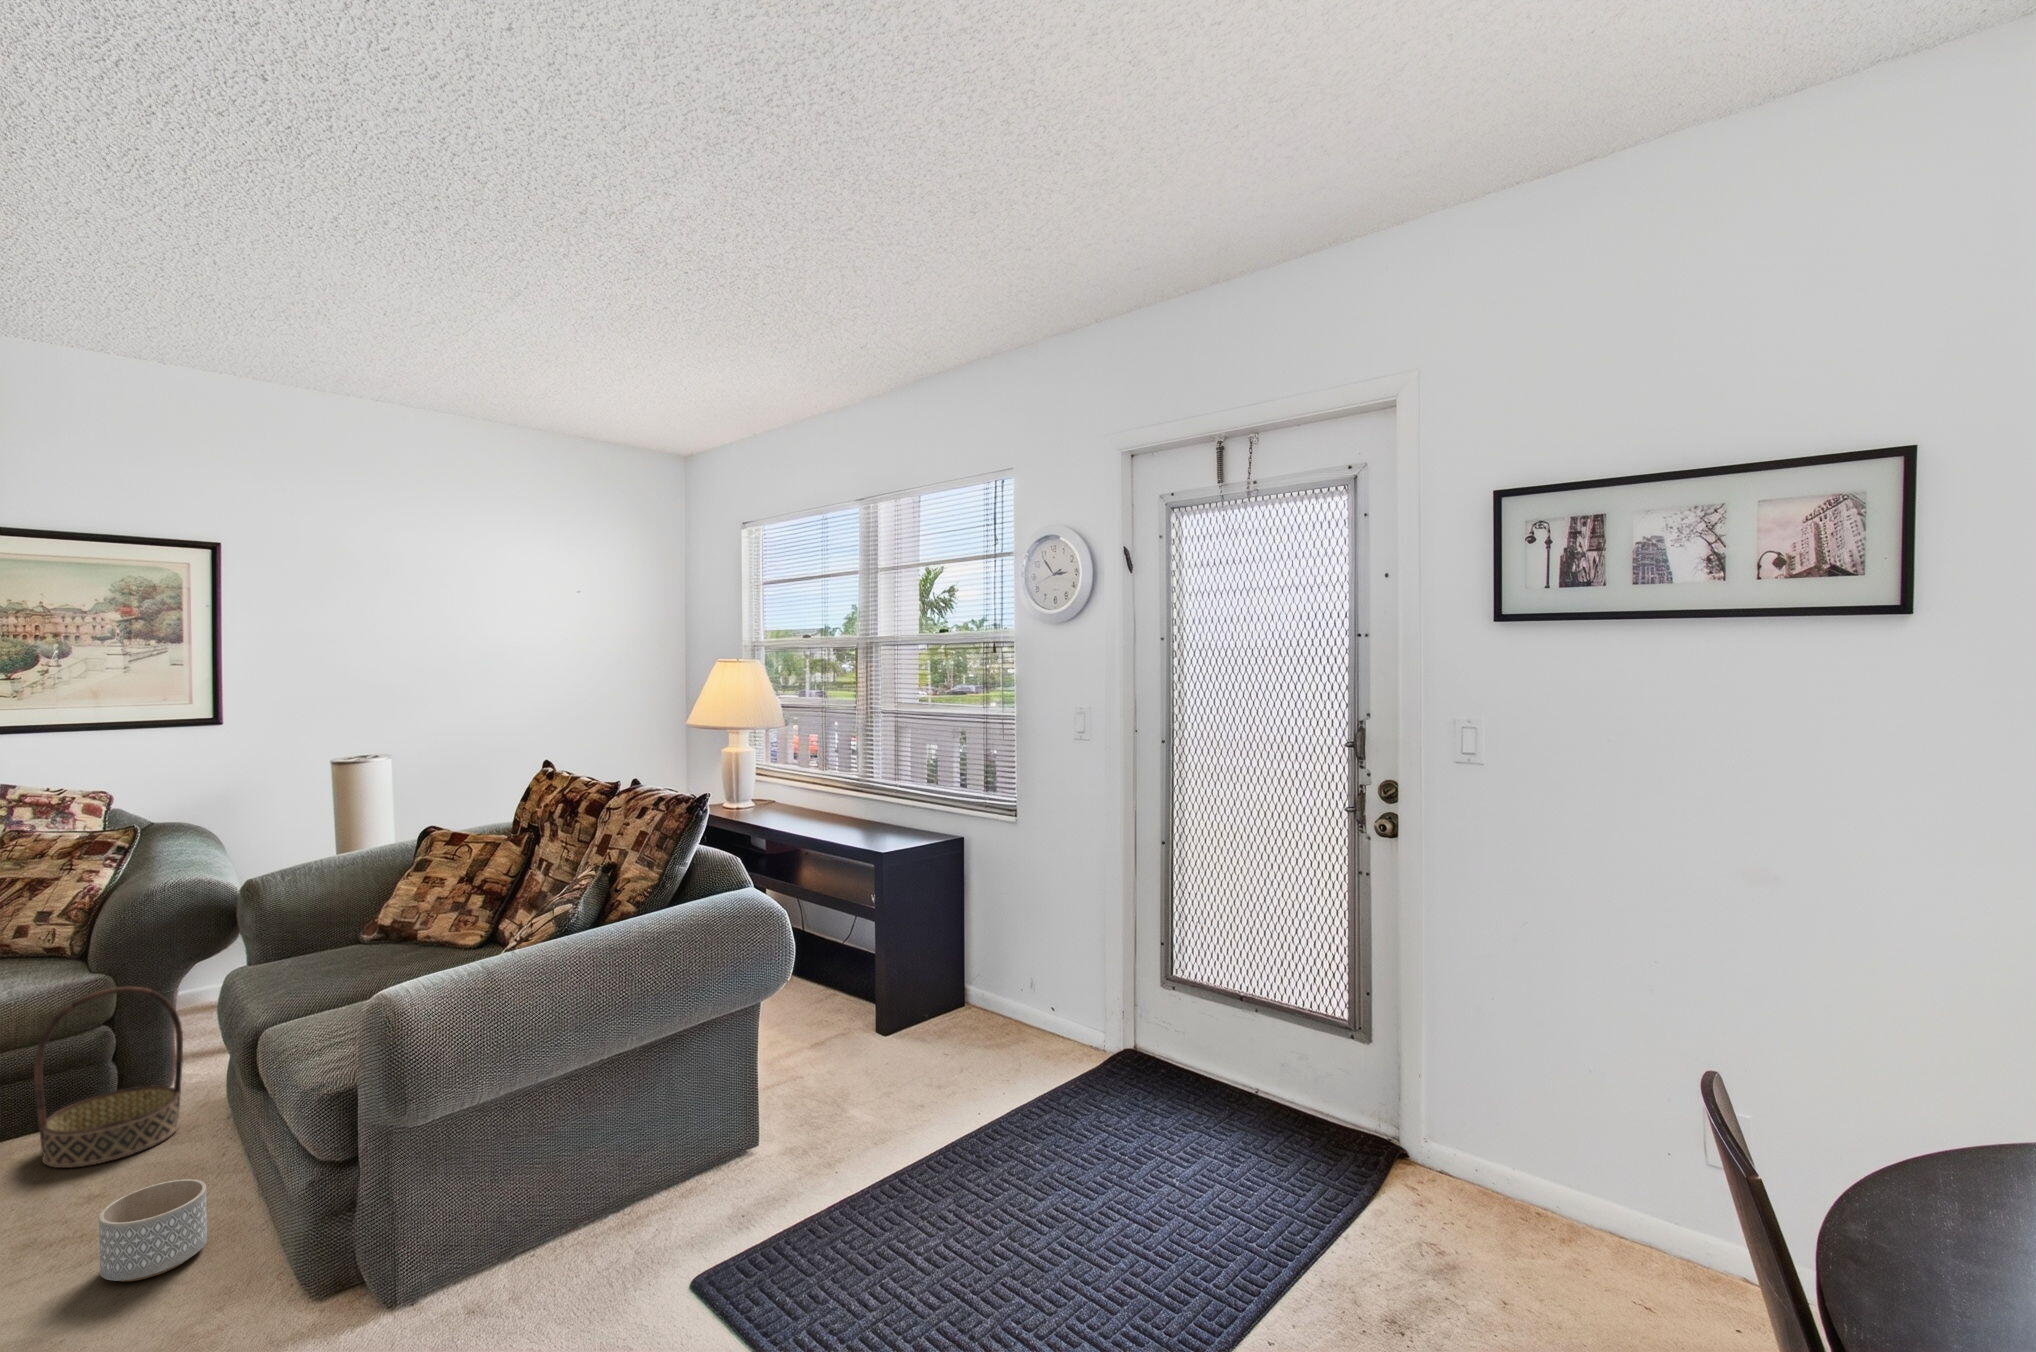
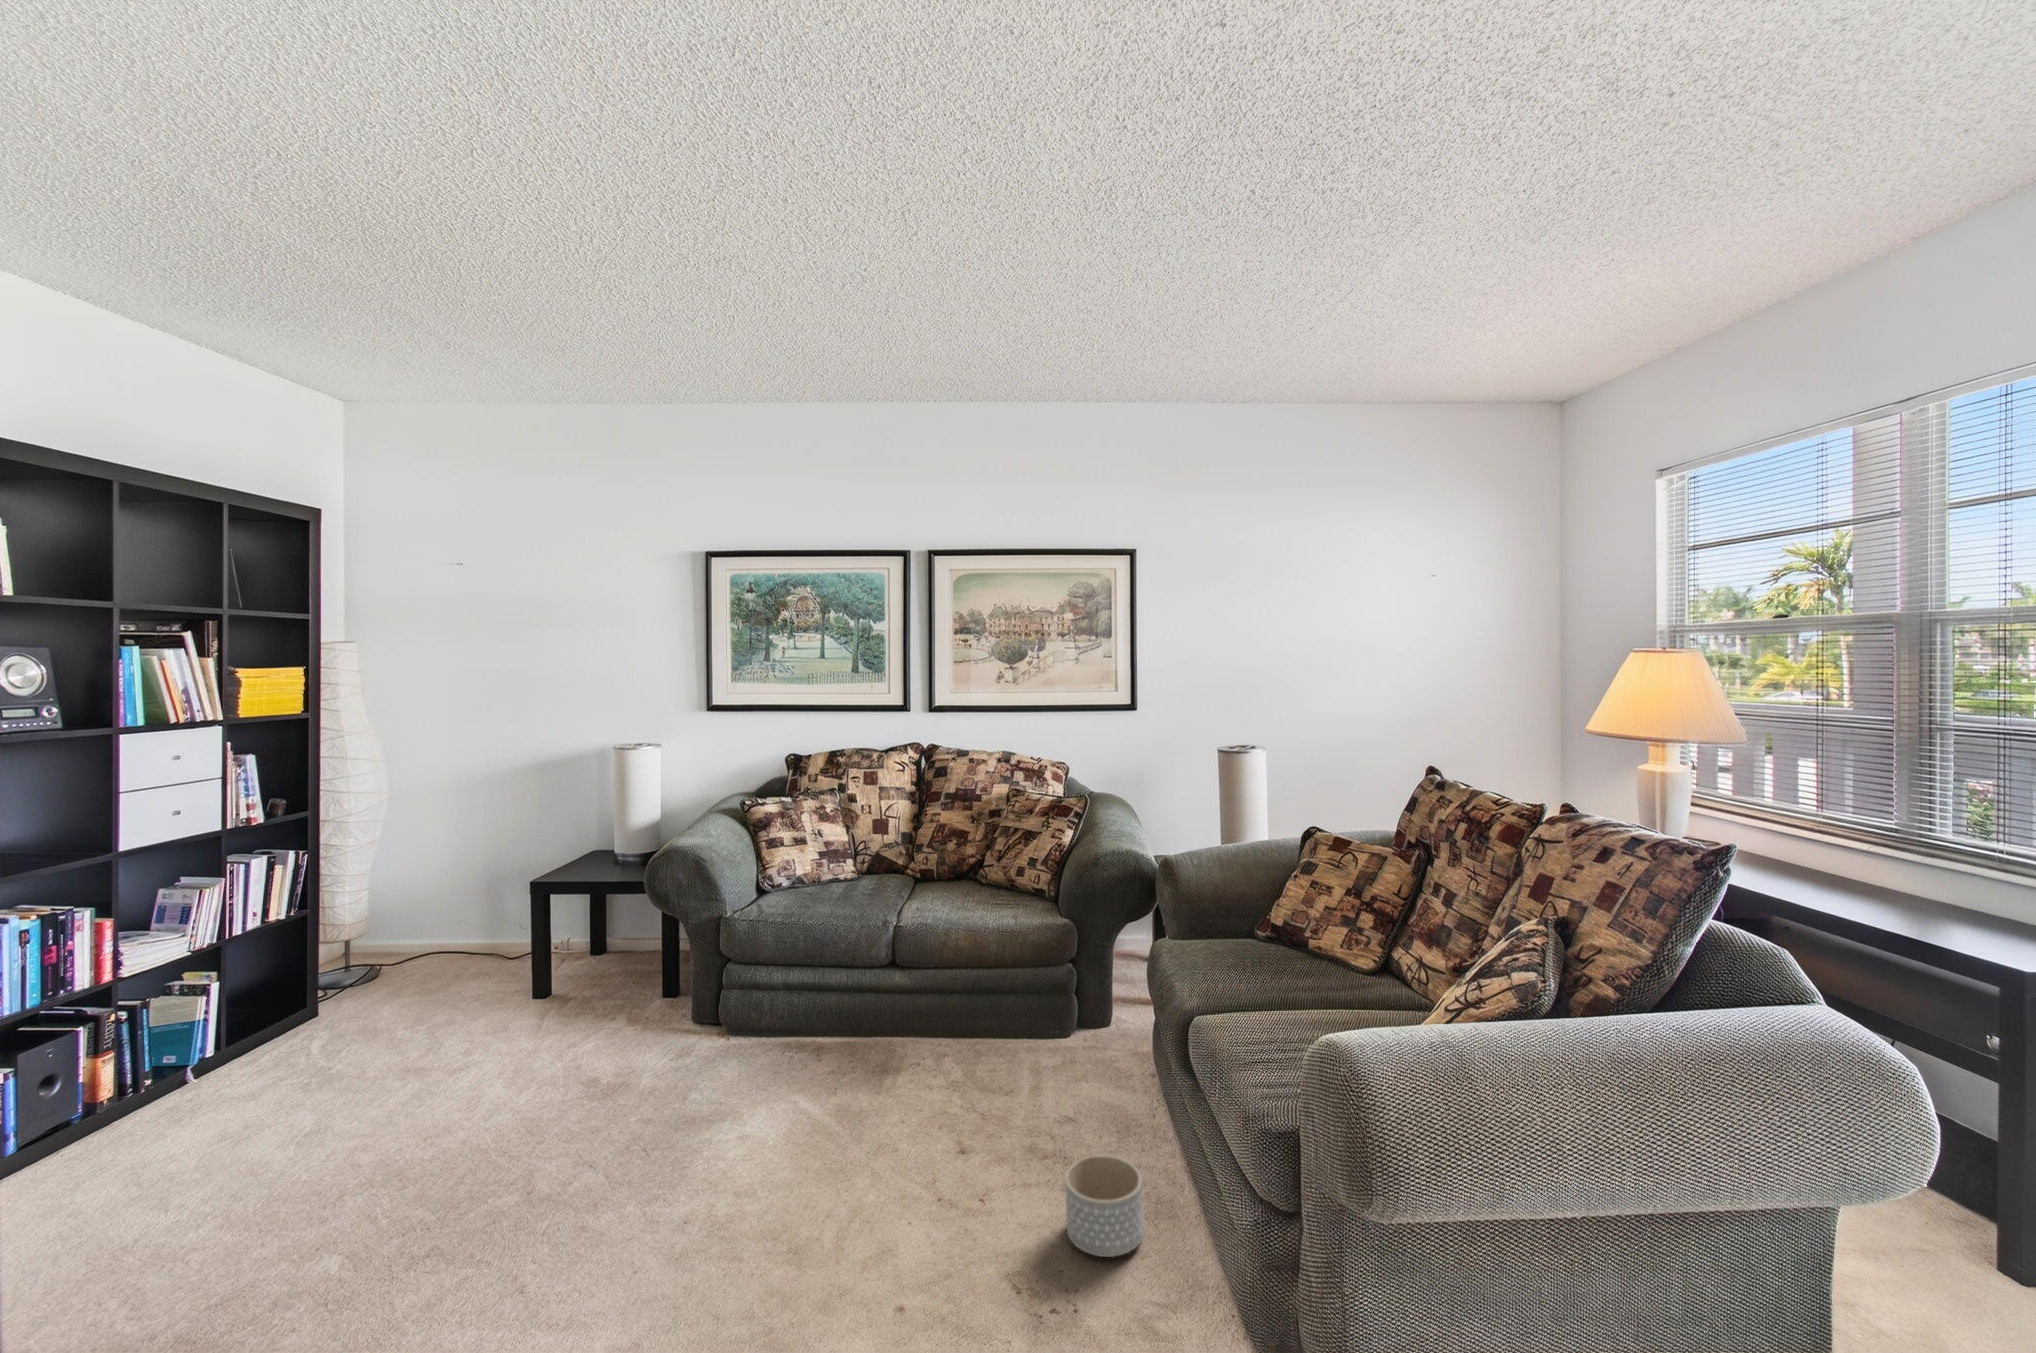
basket: present [34,987,183,1168] -> none [1027,937,1118,1089]

